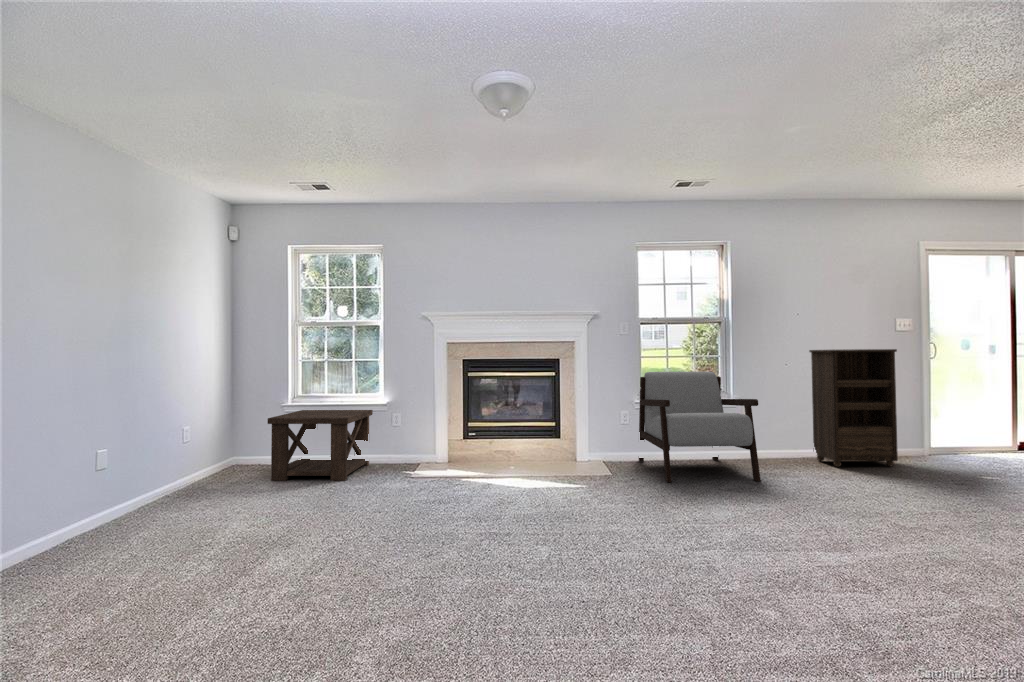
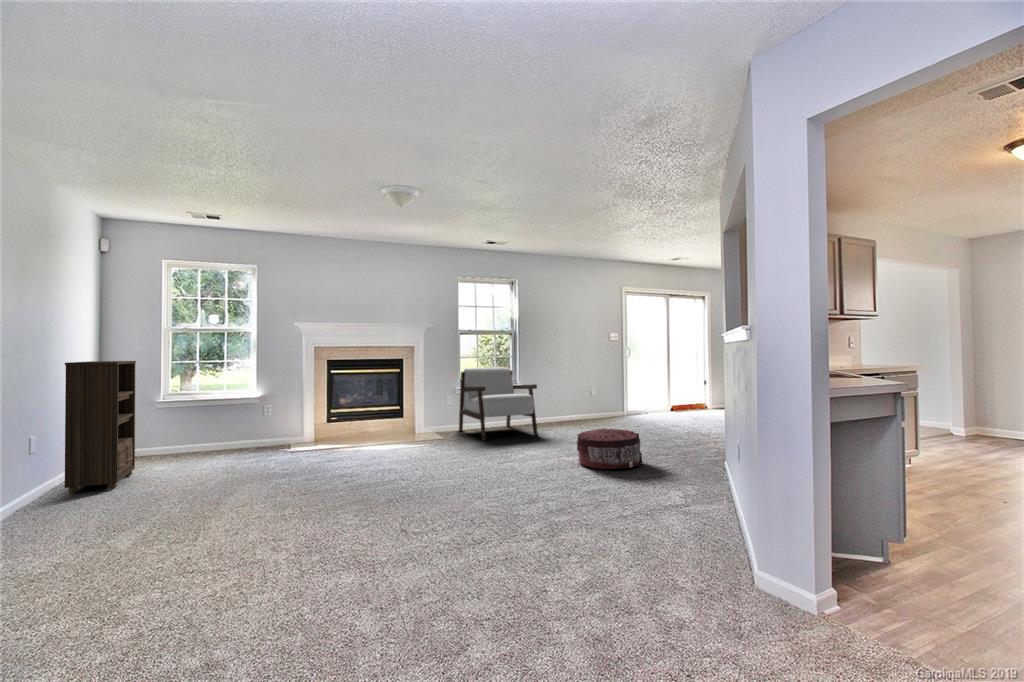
bookshelf: present [809,349,898,467] -> present [65,361,136,493]
side table: present [268,410,373,481] -> none [161,404,247,467]
pouf: none [828,491,997,592] -> present [576,429,643,469]

